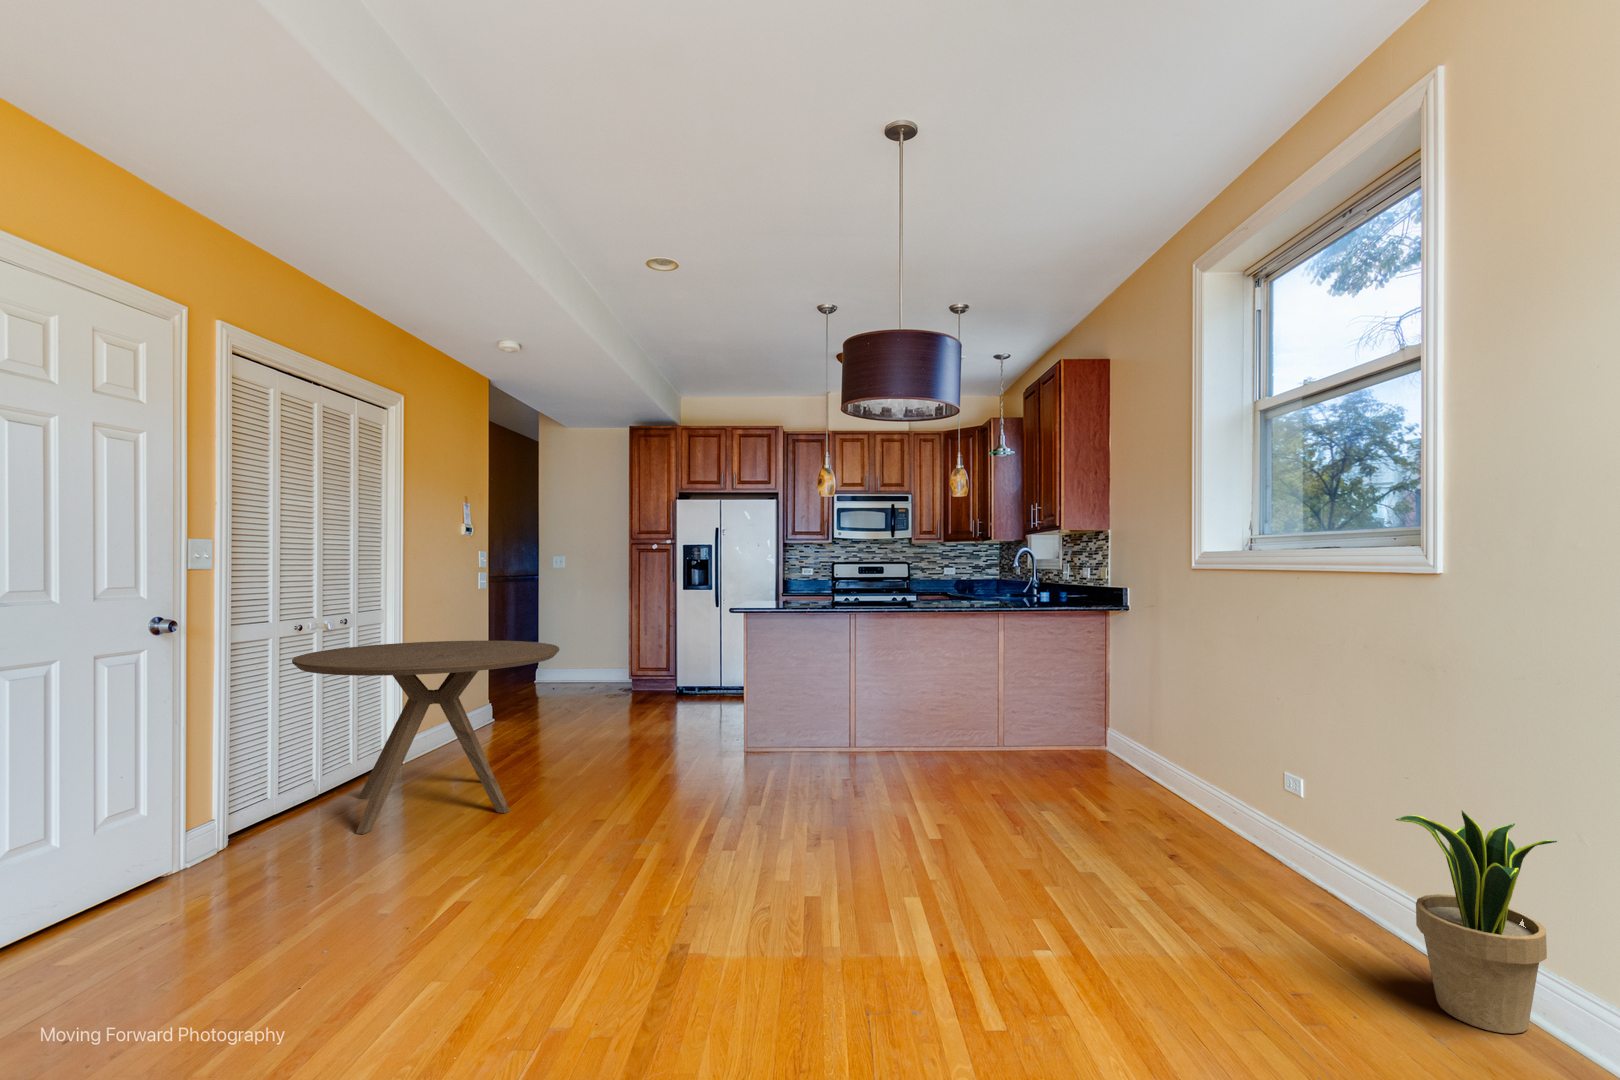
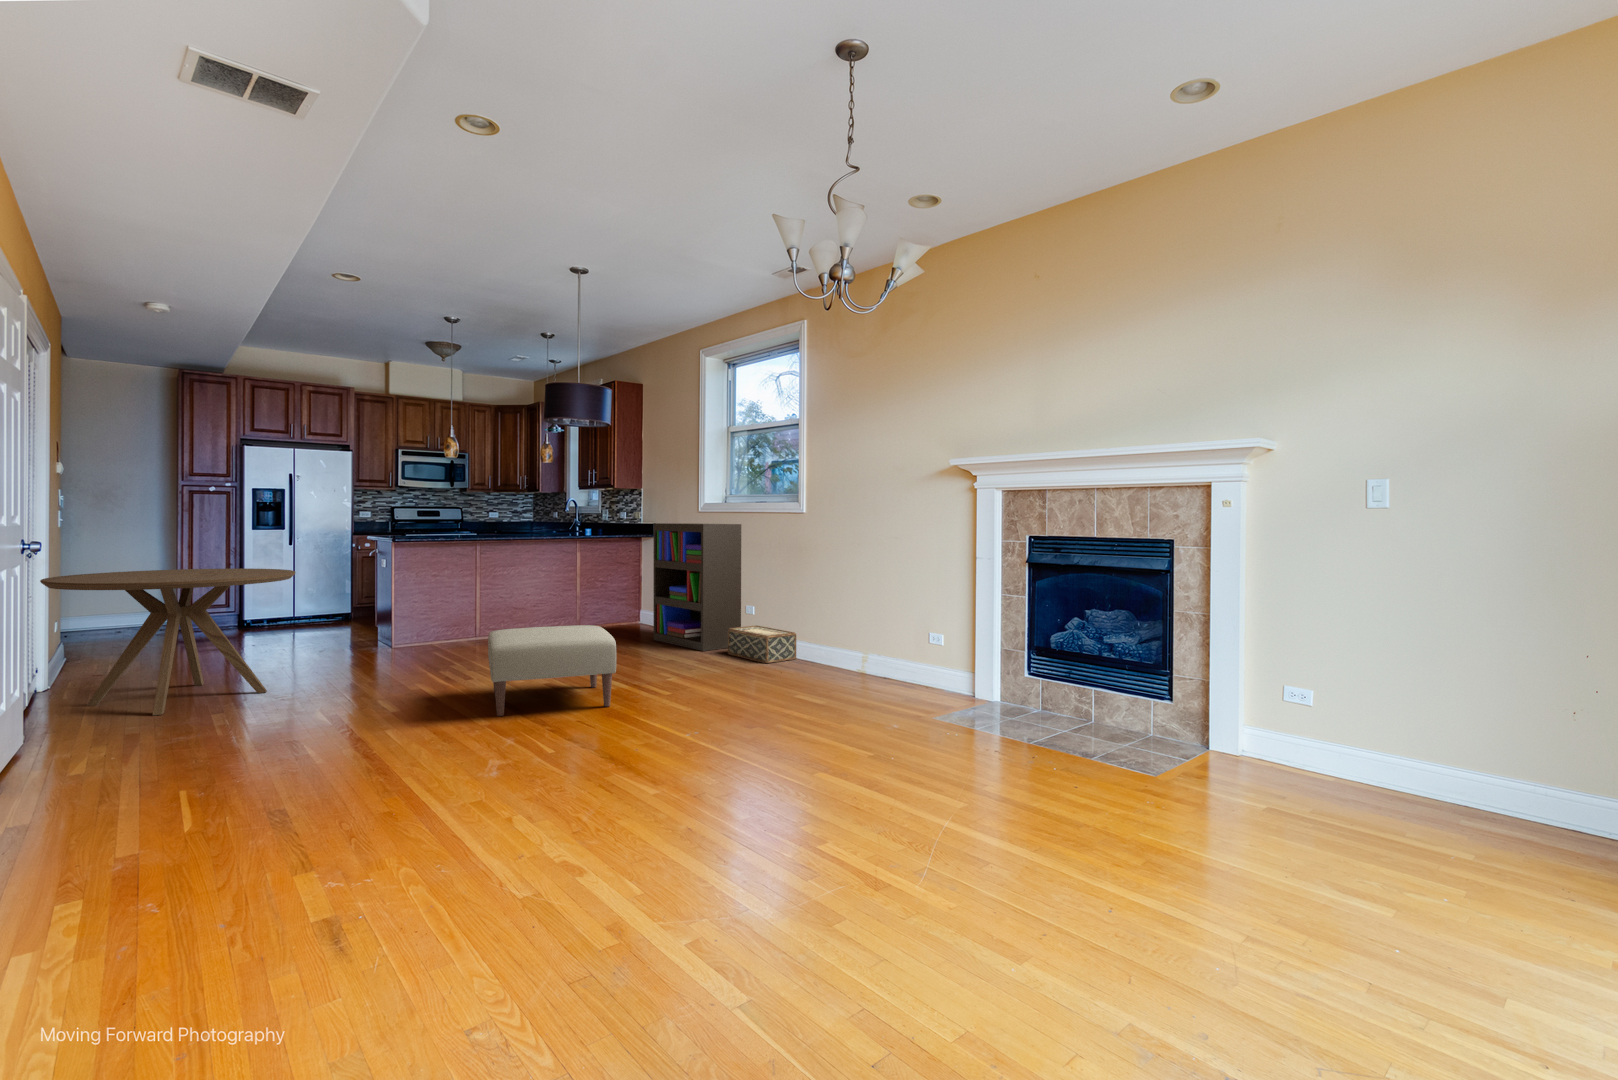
bookshelf: none [1097,588,1268,848] -> present [653,523,741,651]
ottoman: none [606,784,891,1020] -> present [488,625,616,716]
potted plant: present [1396,811,1557,1034] -> none [798,599,843,672]
woven basket: none [1224,816,1404,934] -> present [728,625,796,663]

